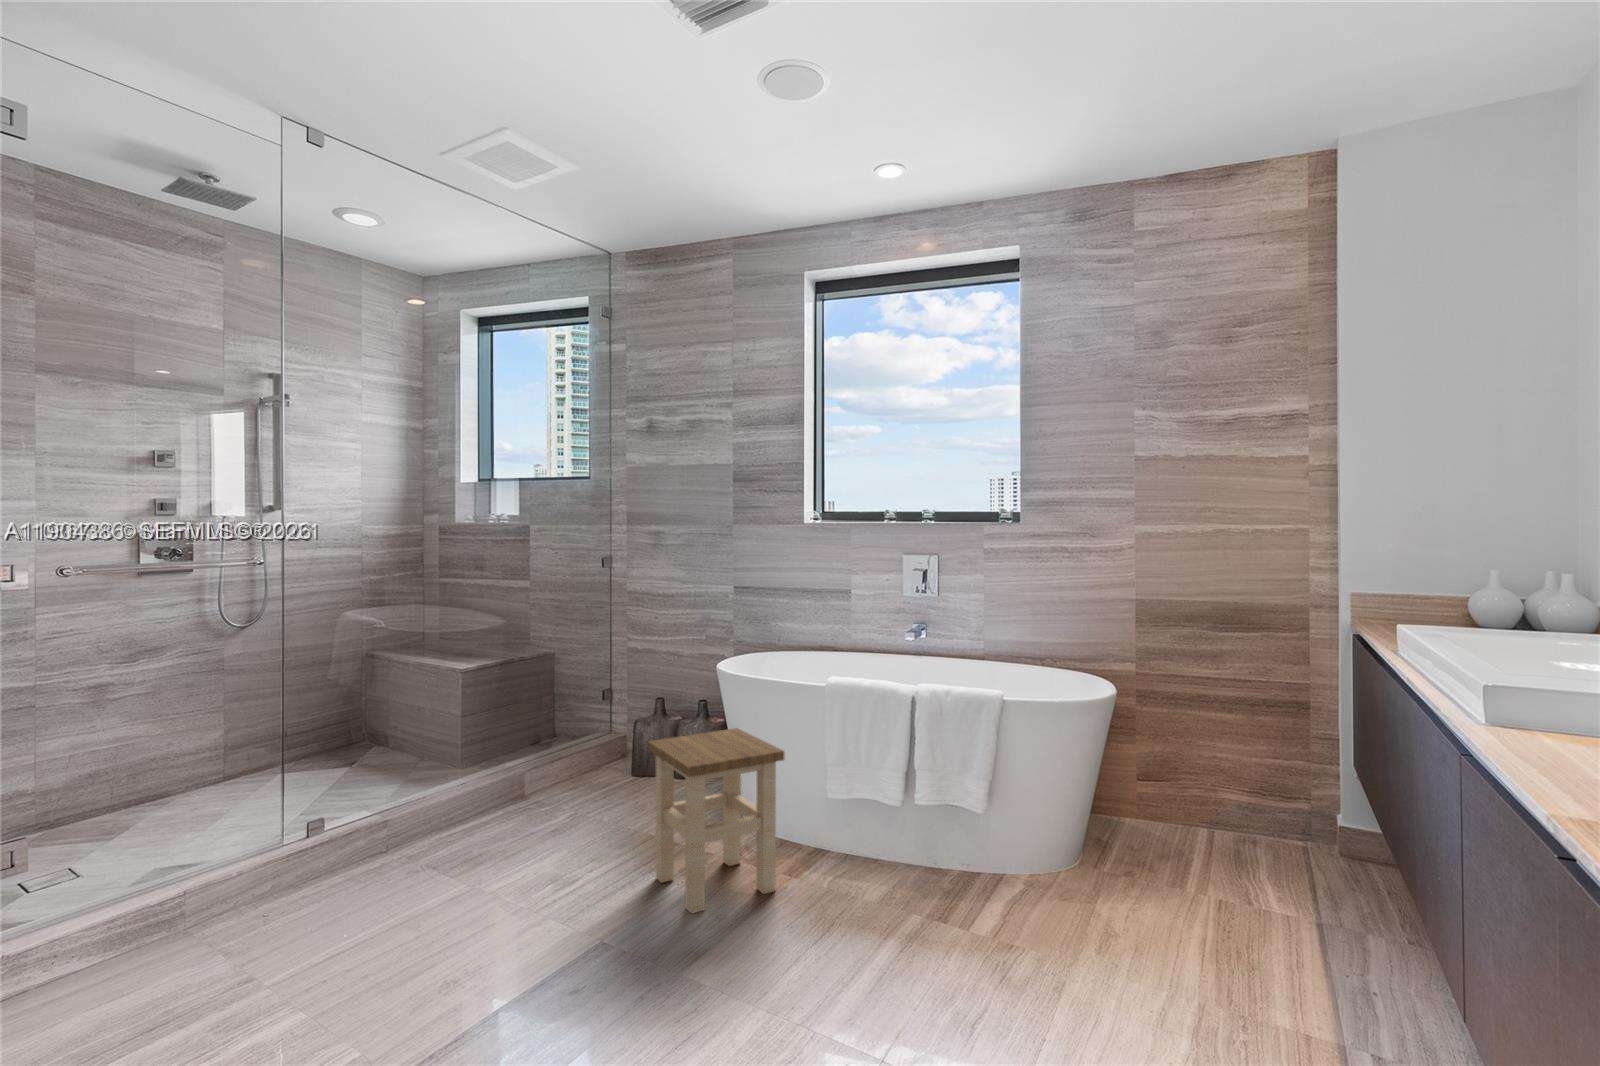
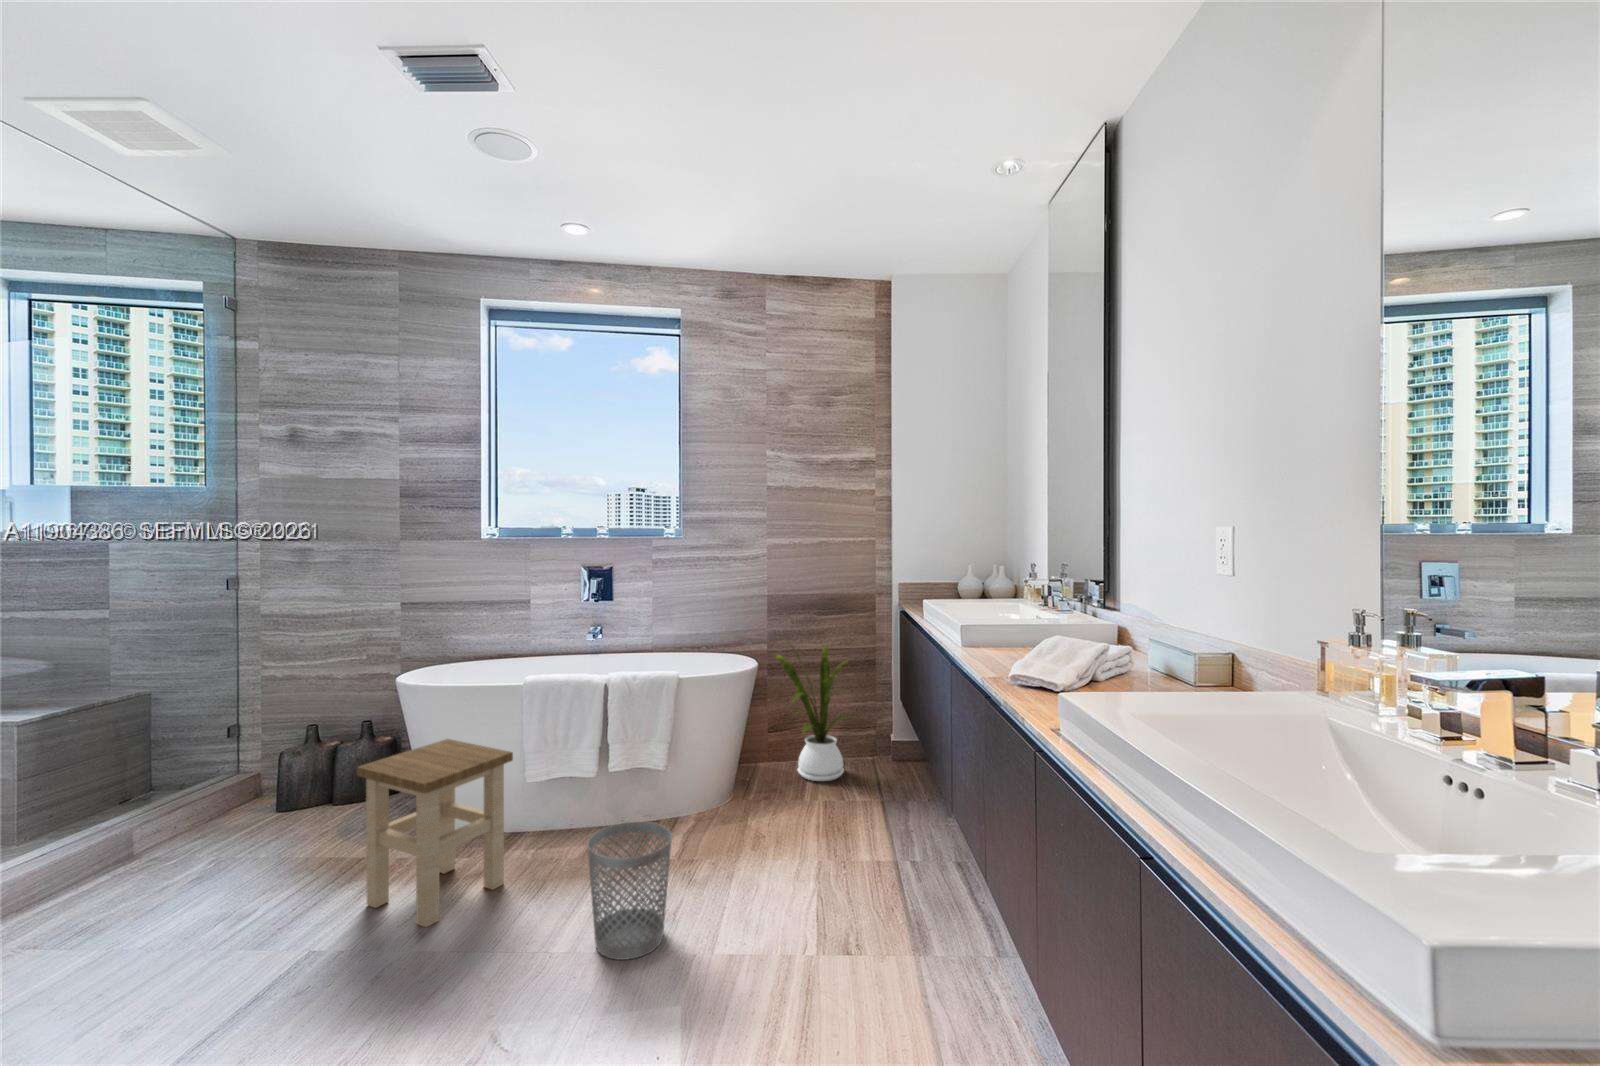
house plant: none [1127,652,1271,865] -> present [775,636,851,781]
wastebasket: none [822,851,919,1011] -> present [587,822,672,960]

